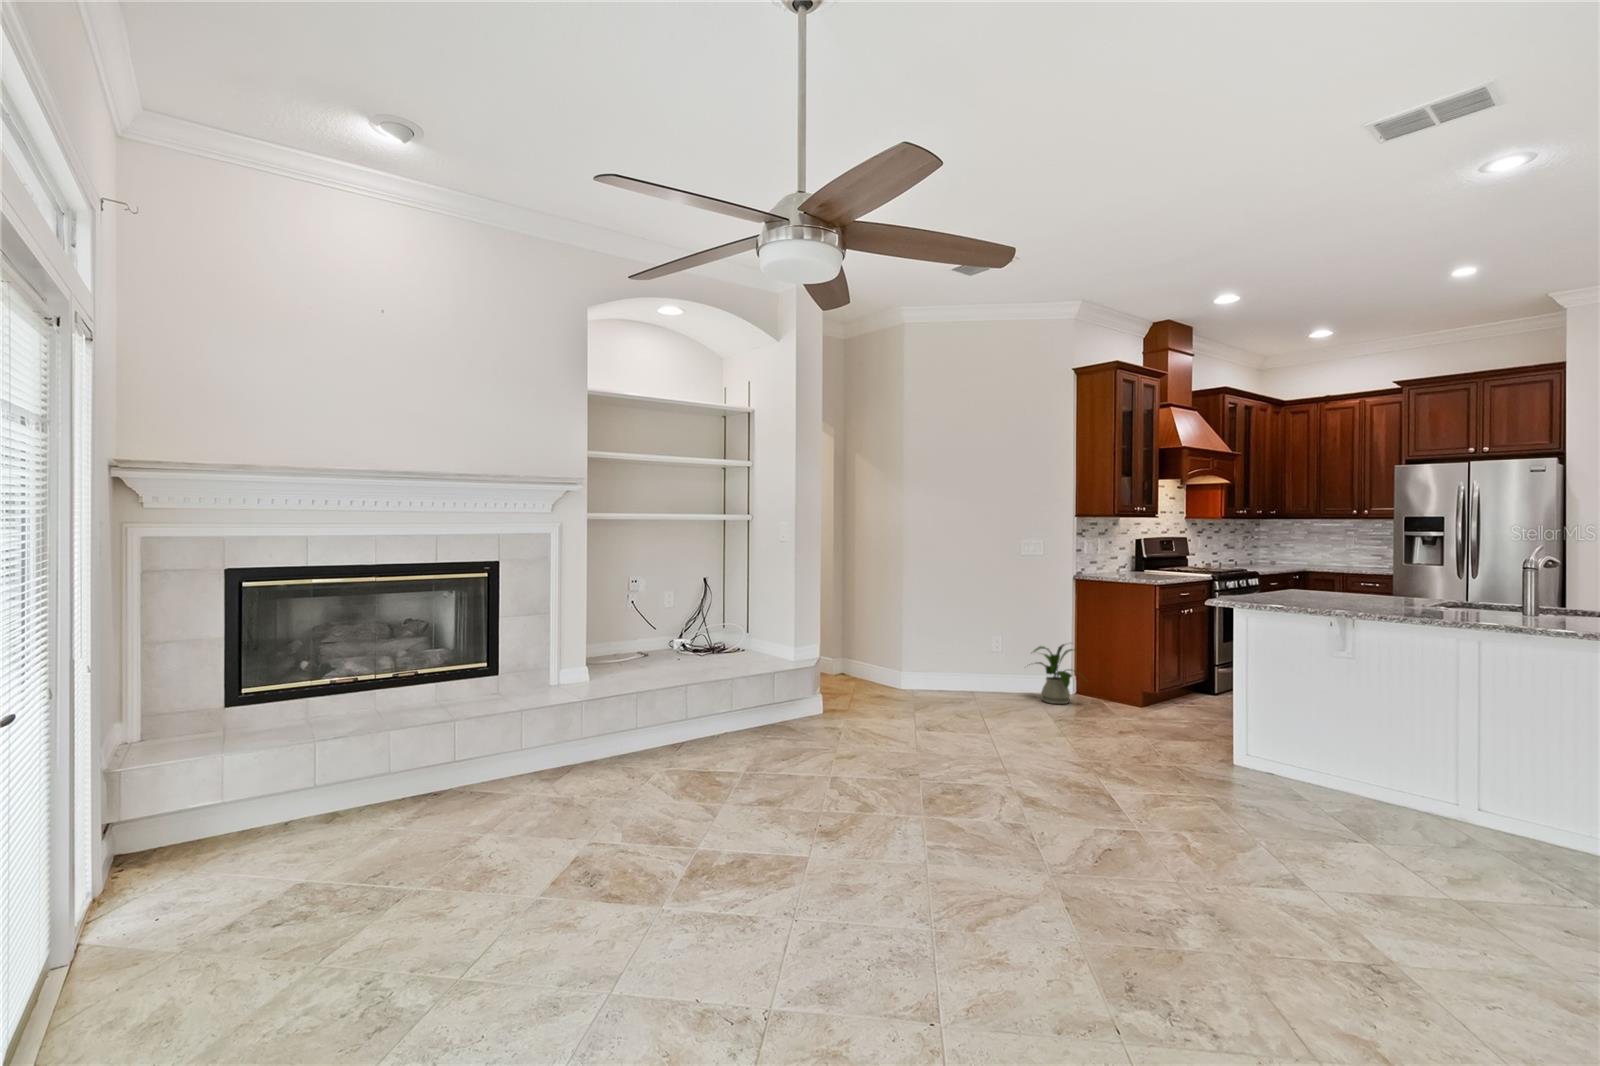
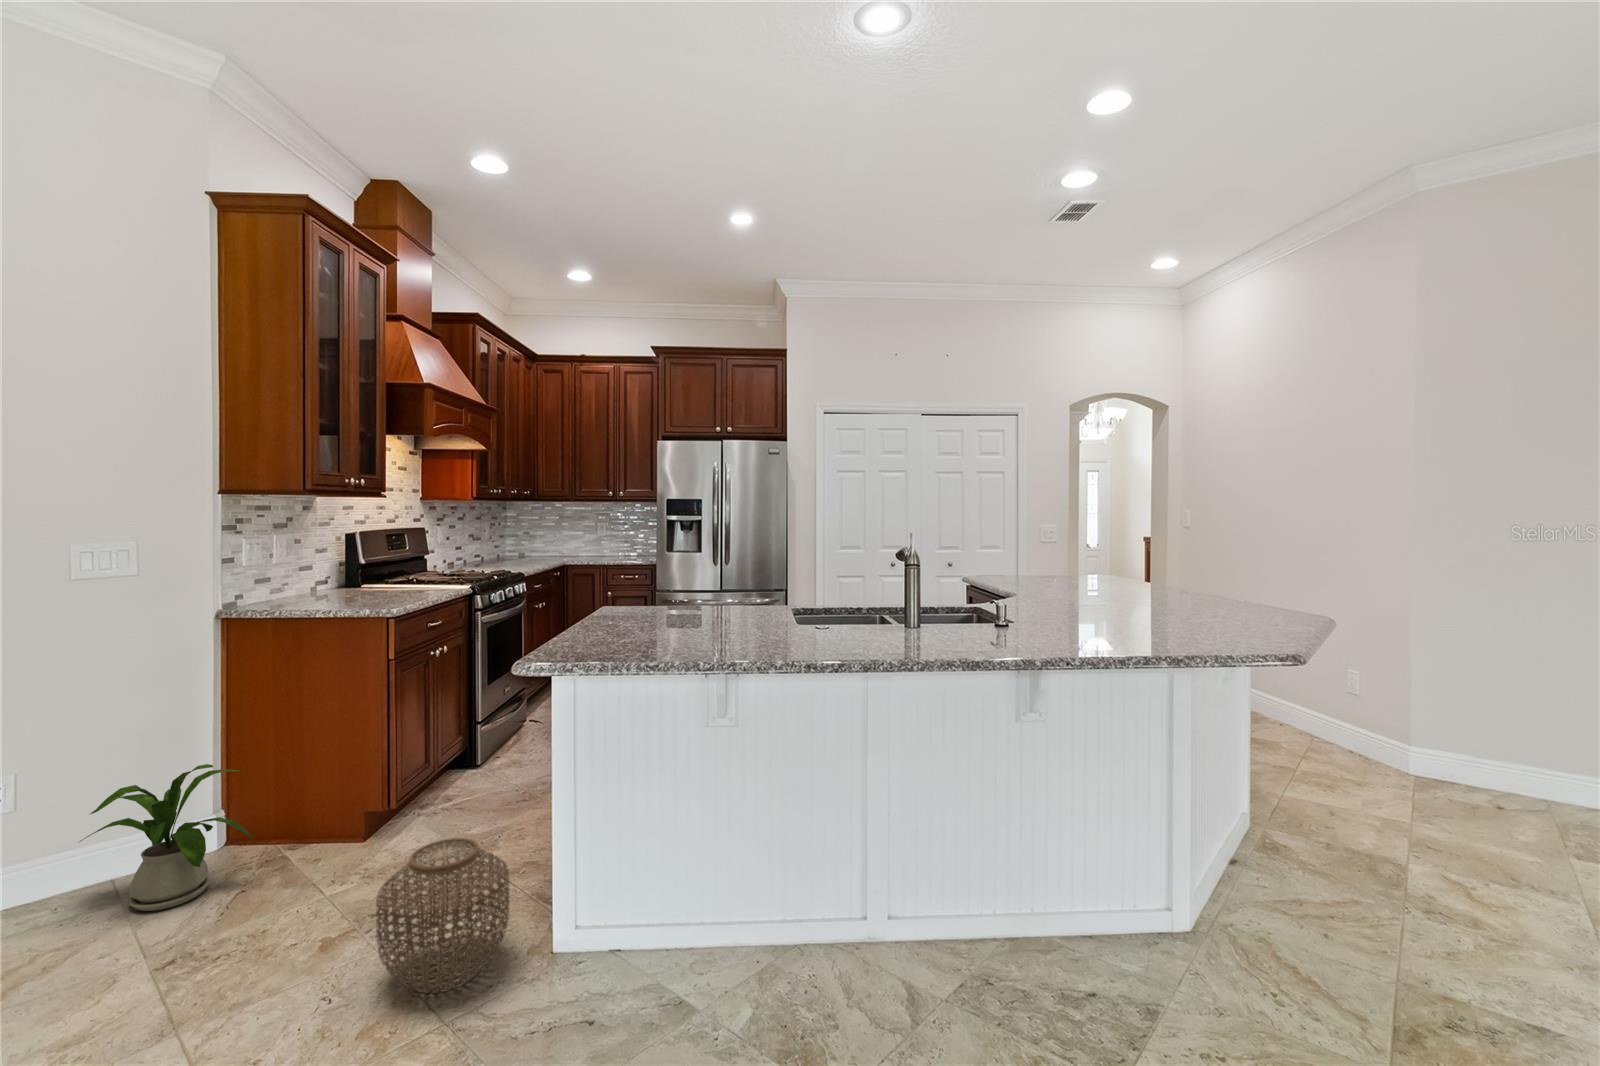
woven basket: none [1140,686,1205,754] -> present [376,838,509,993]

